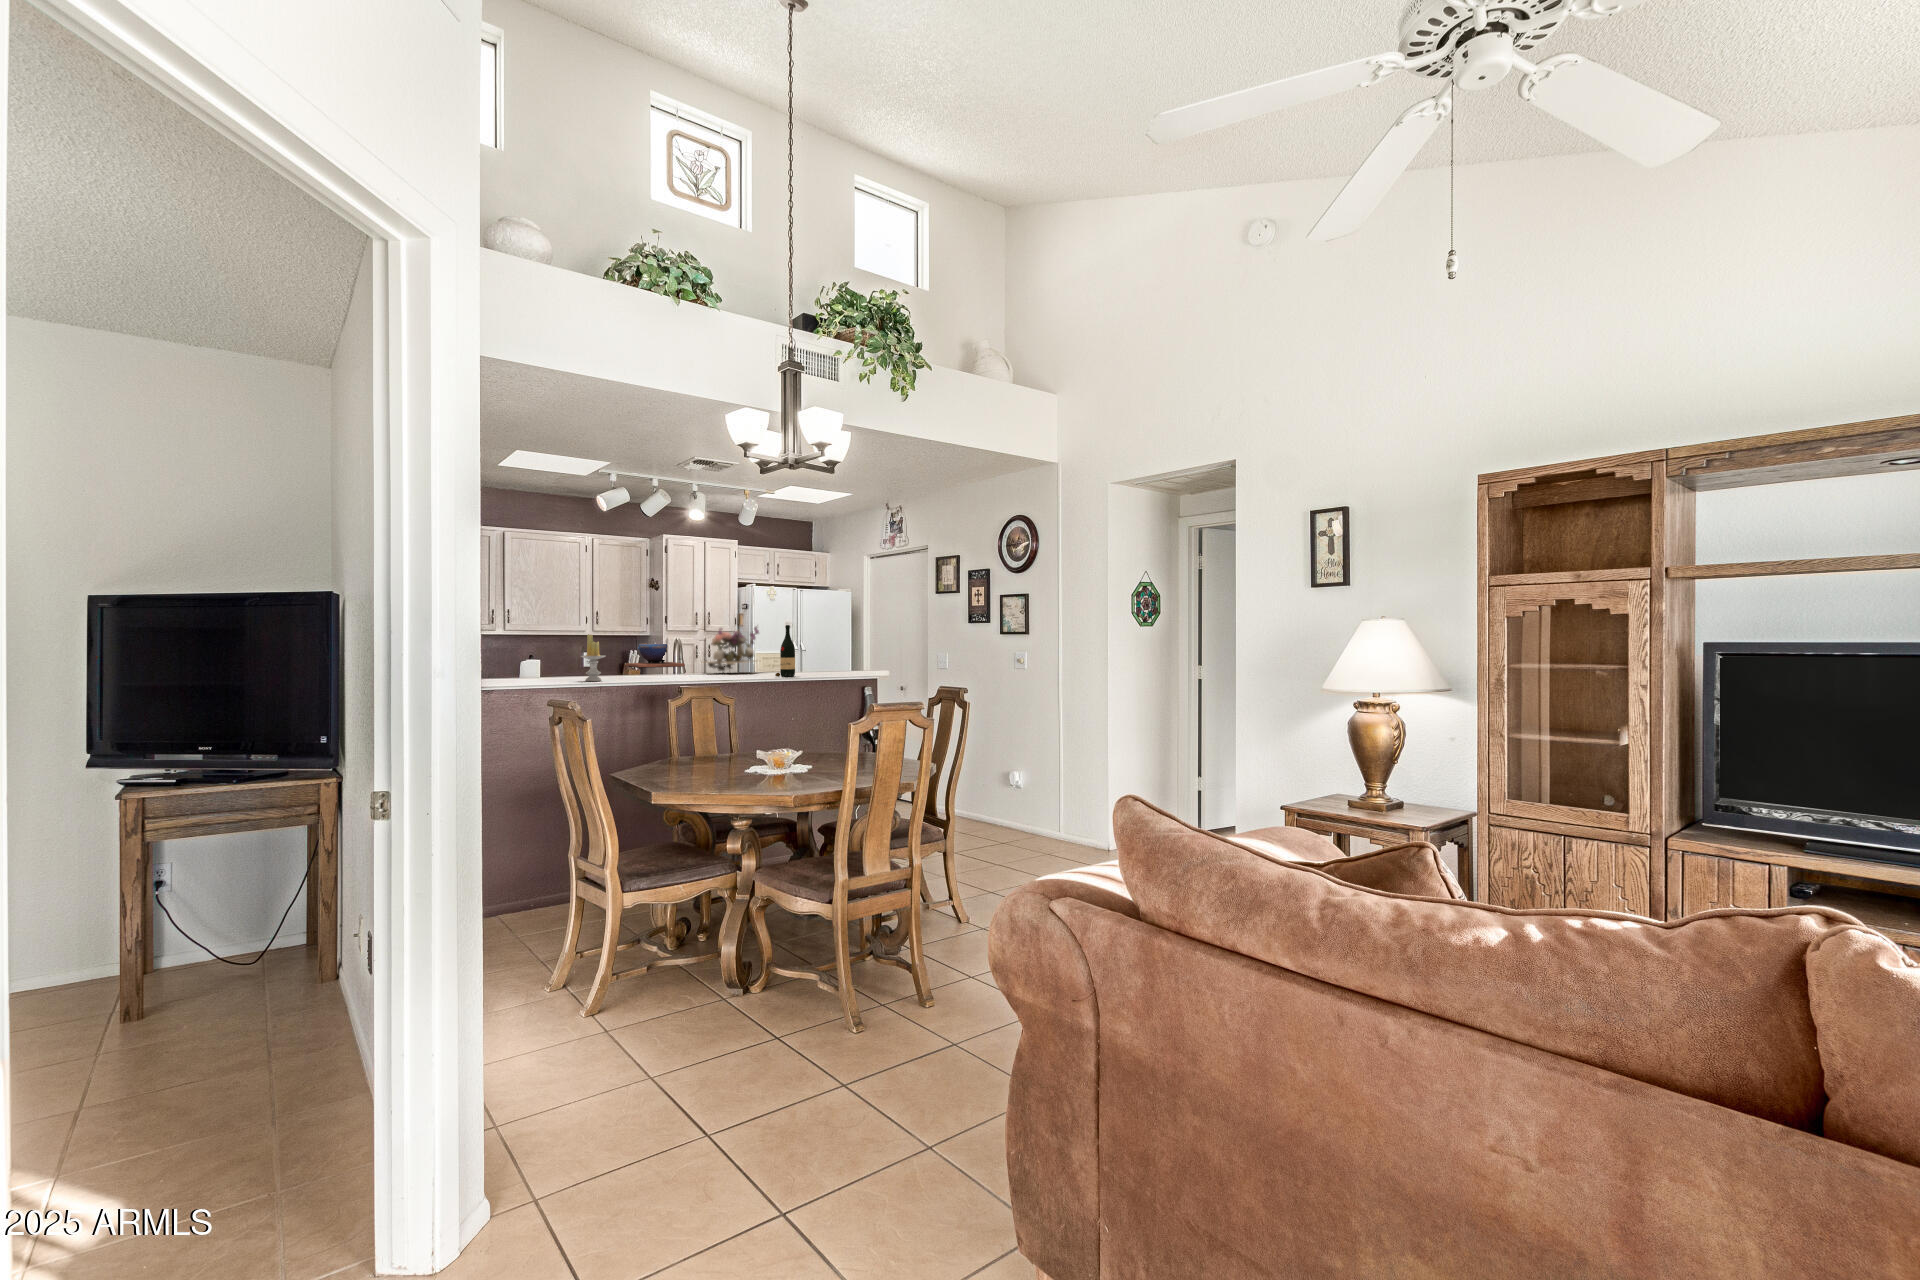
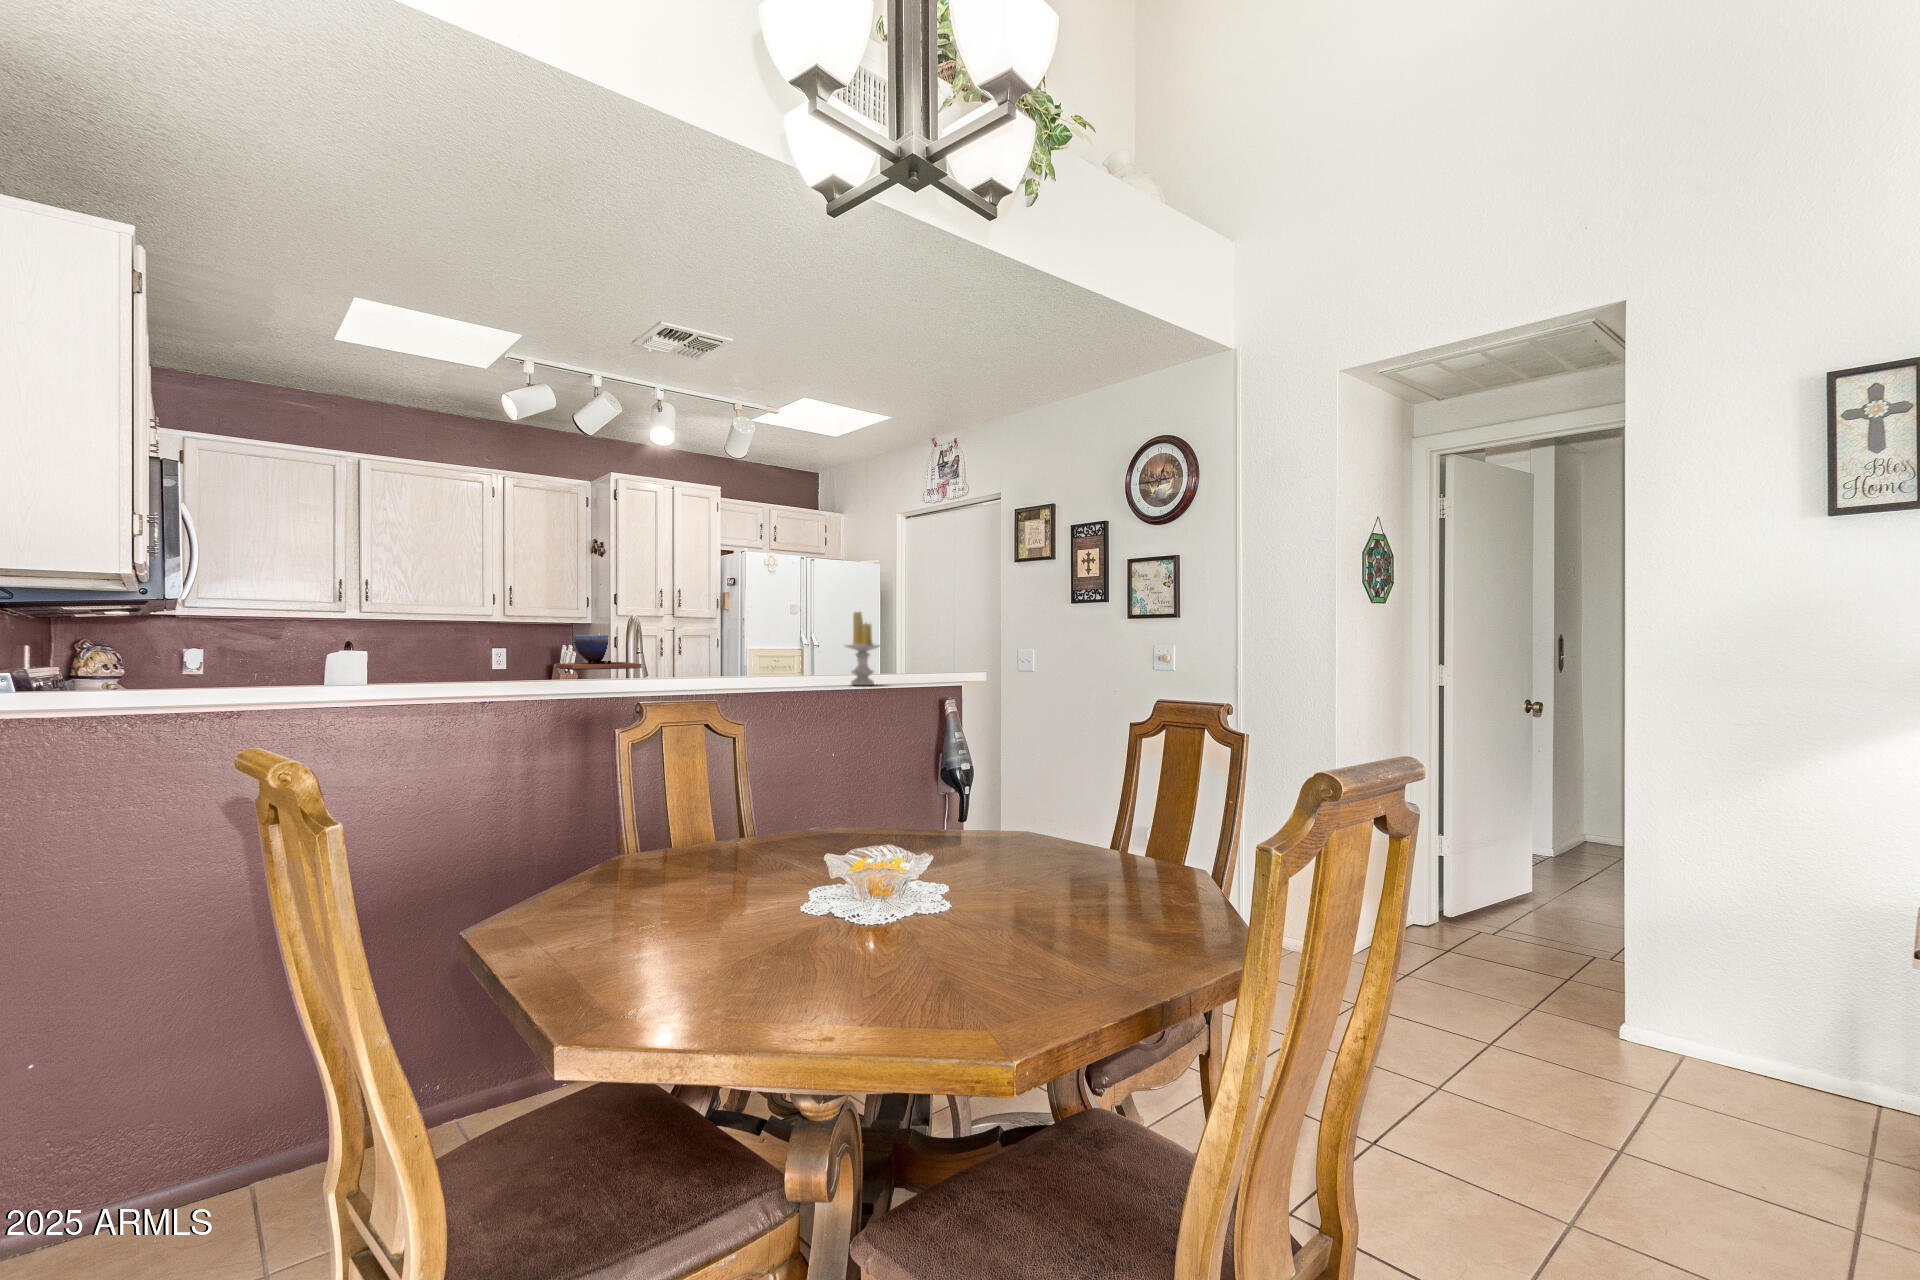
wine bottle: present [775,625,795,677] -> none [797,598,829,683]
flower arrangement: present [703,626,759,673] -> none [667,602,770,678]
candle: present [581,634,606,681] -> present [845,612,880,685]

